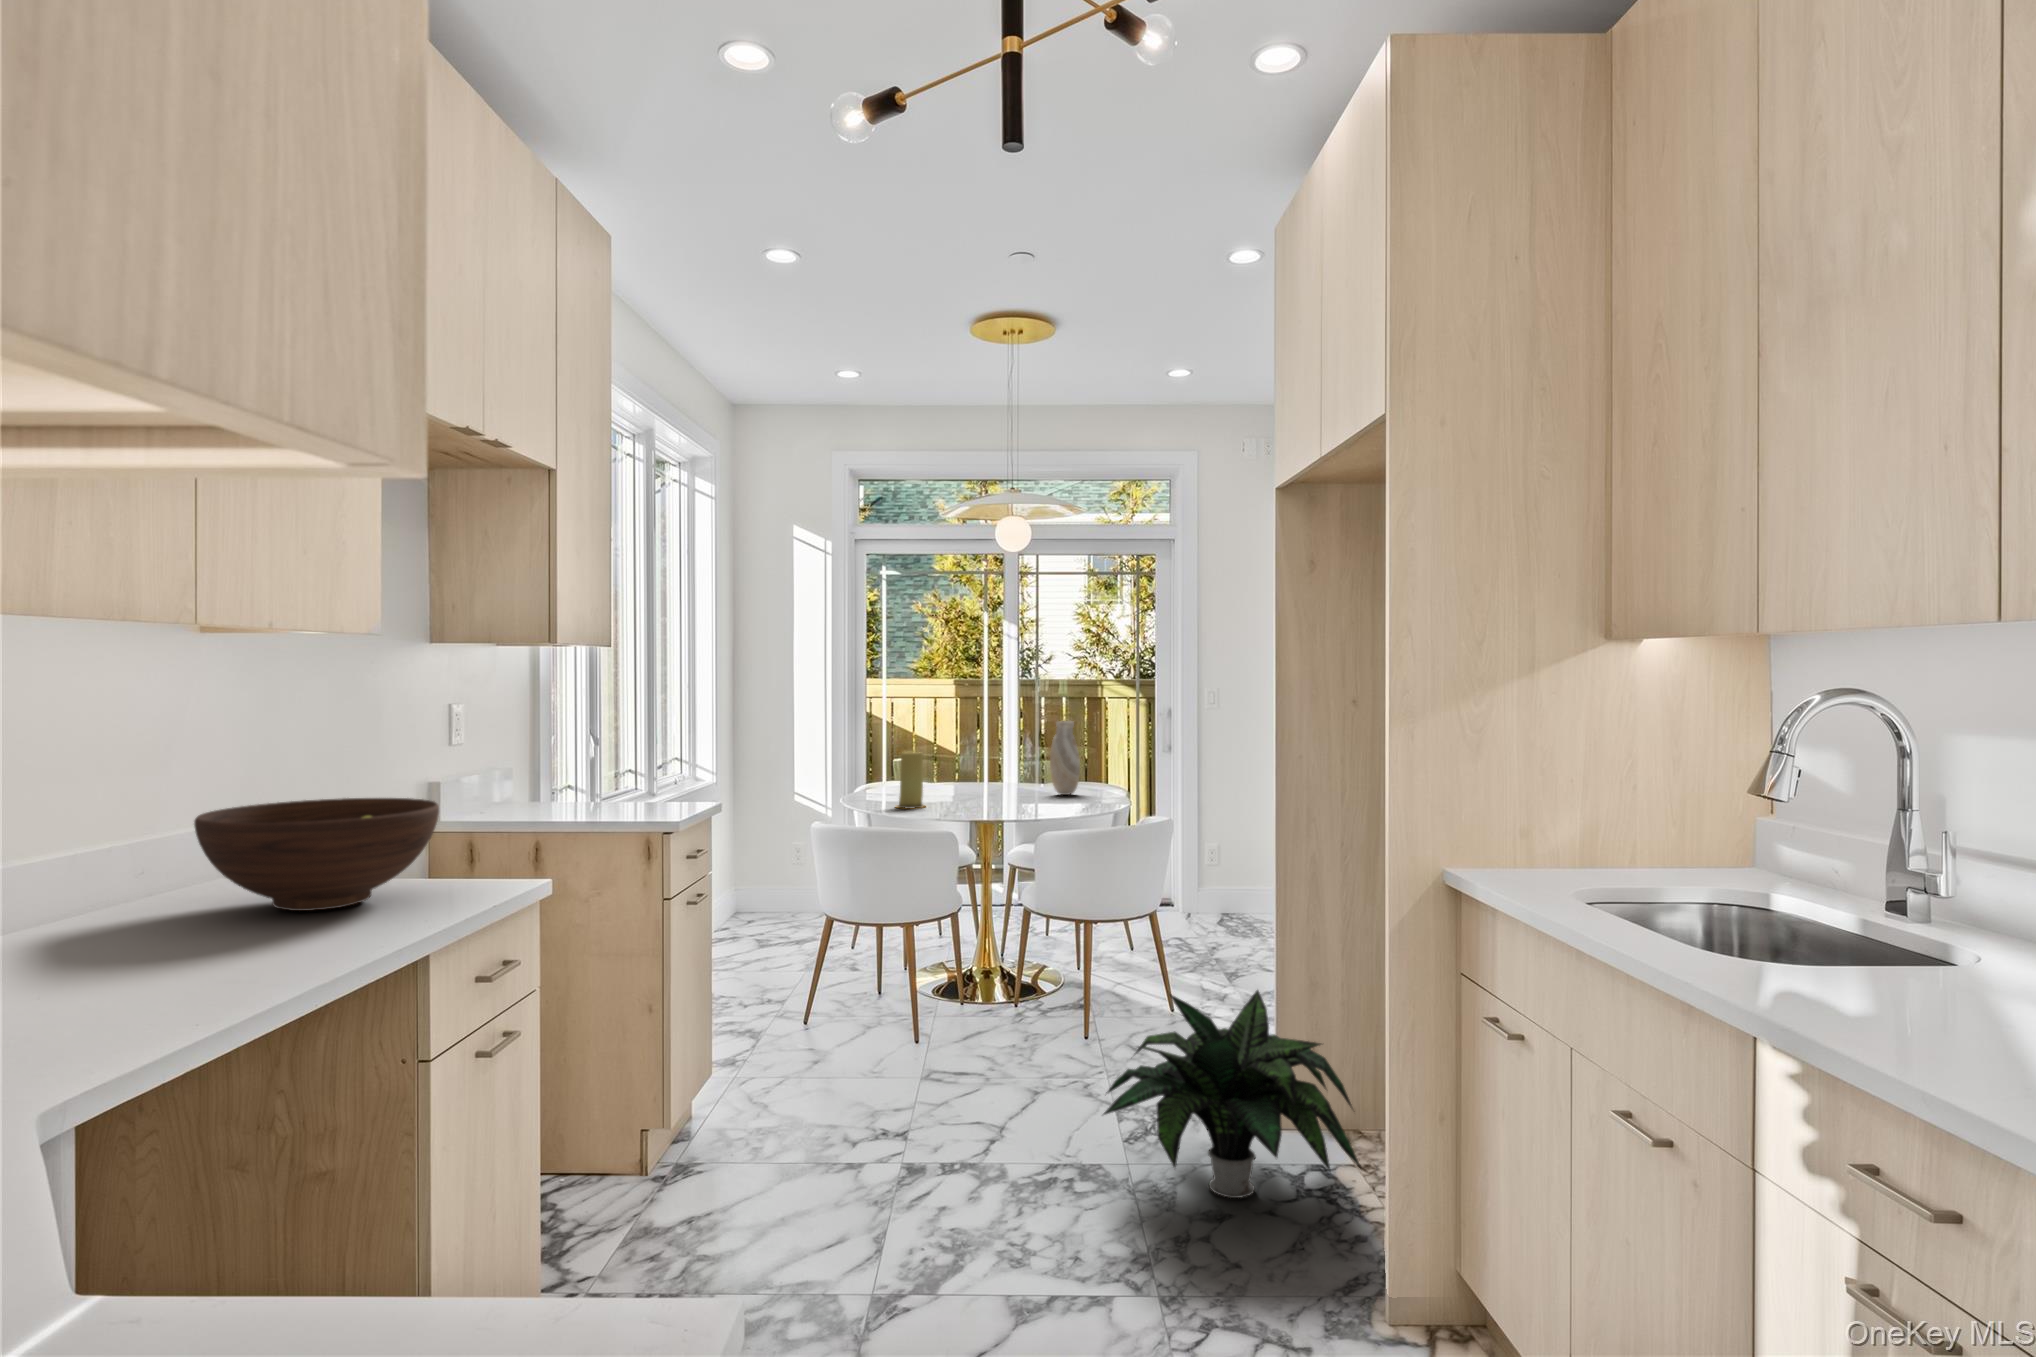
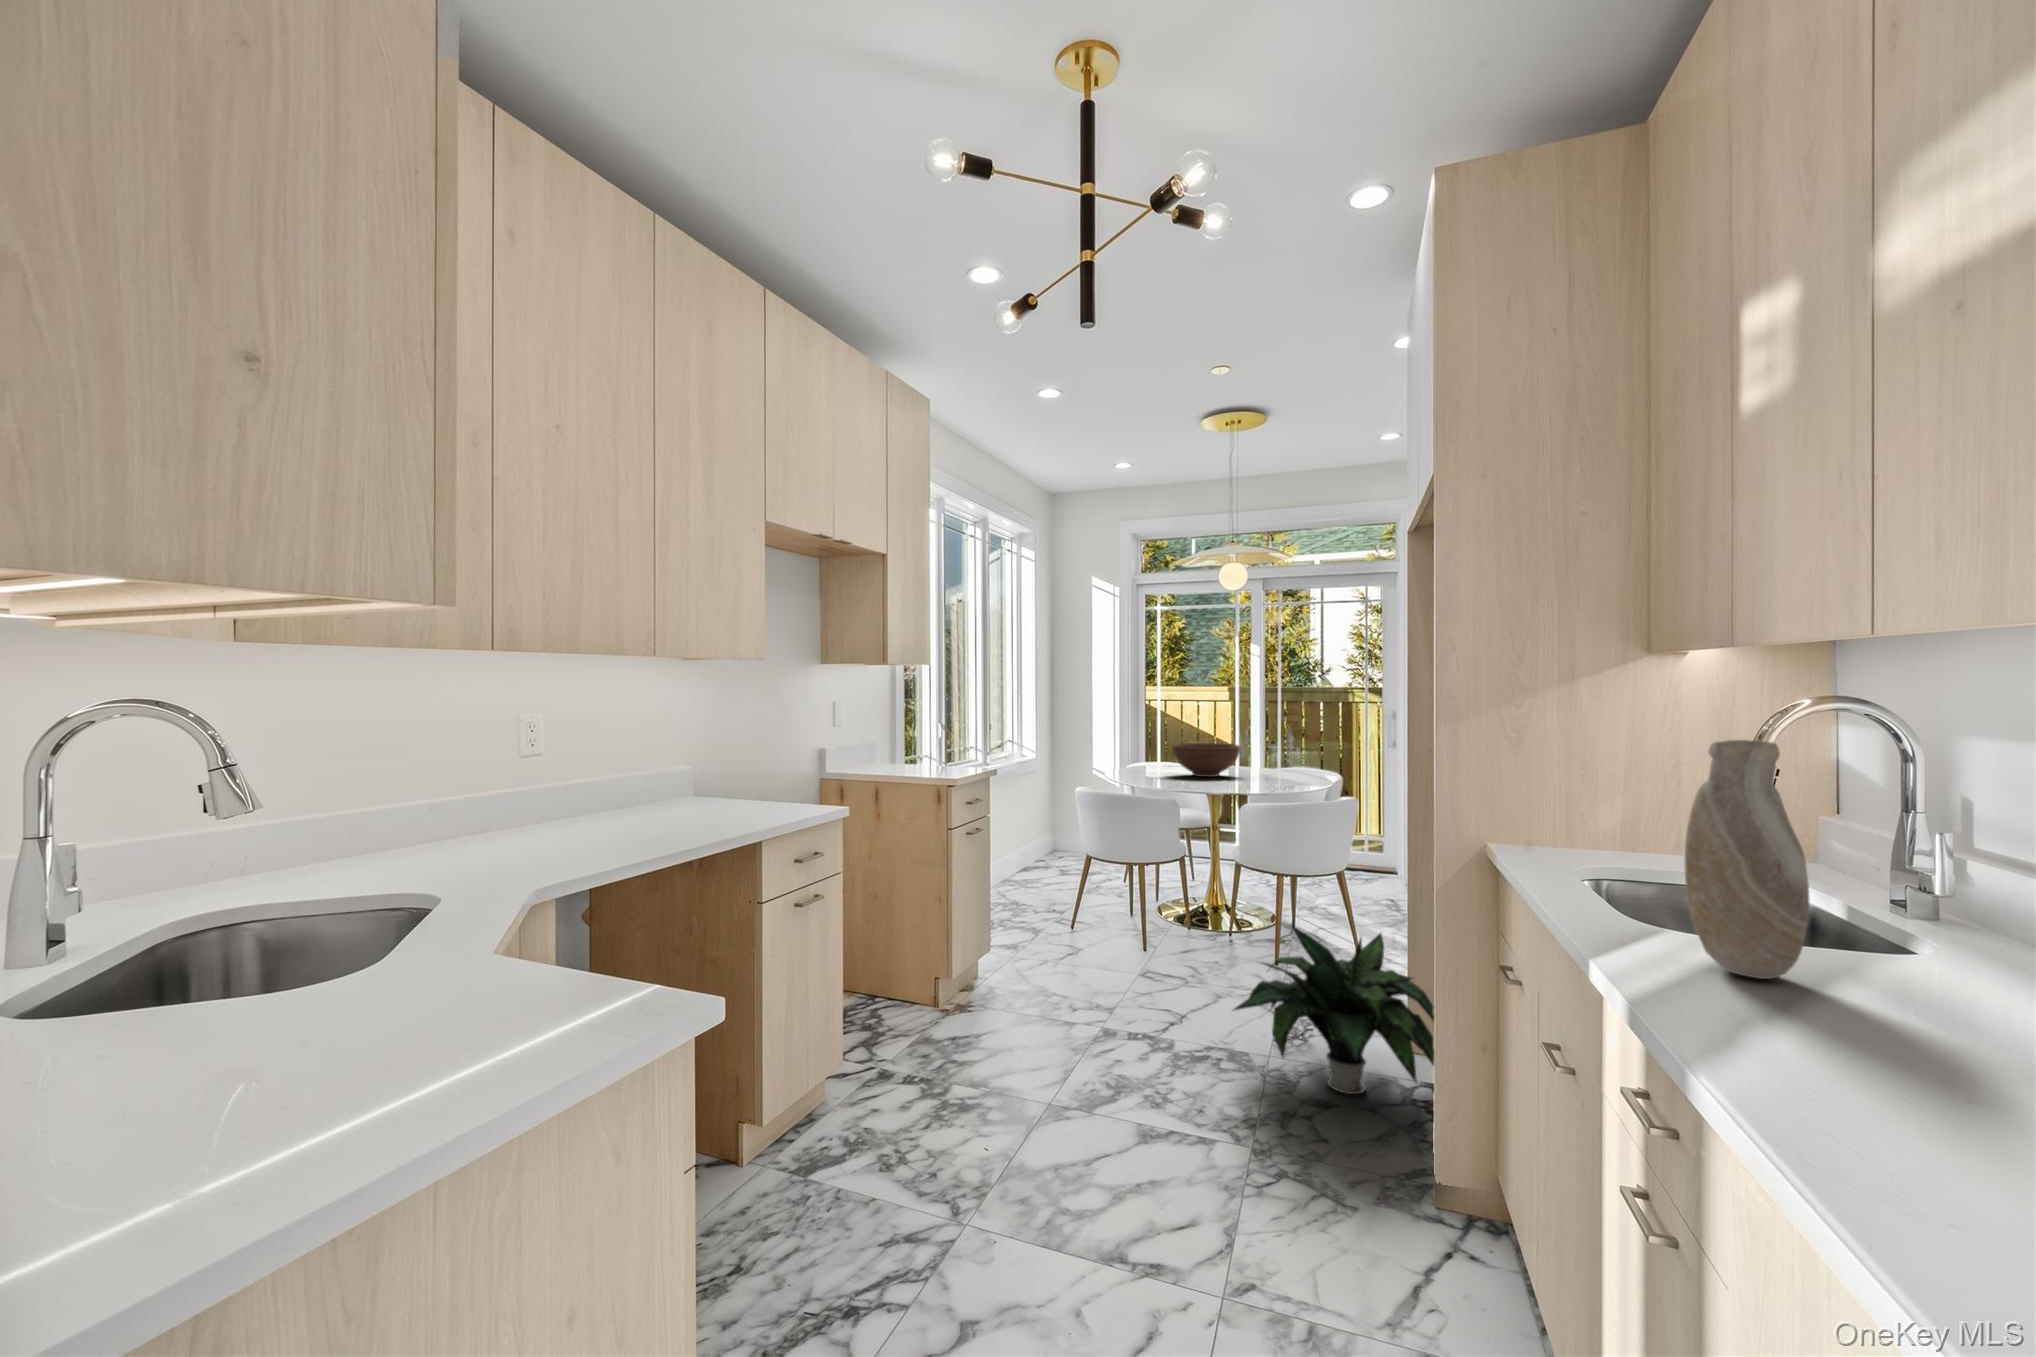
vase: present [1050,721,1080,795] -> present [1685,740,1809,979]
candle: present [896,752,925,809] -> none [1136,739,1159,780]
fruit bowl: present [194,798,439,911] -> present [1172,743,1240,777]

